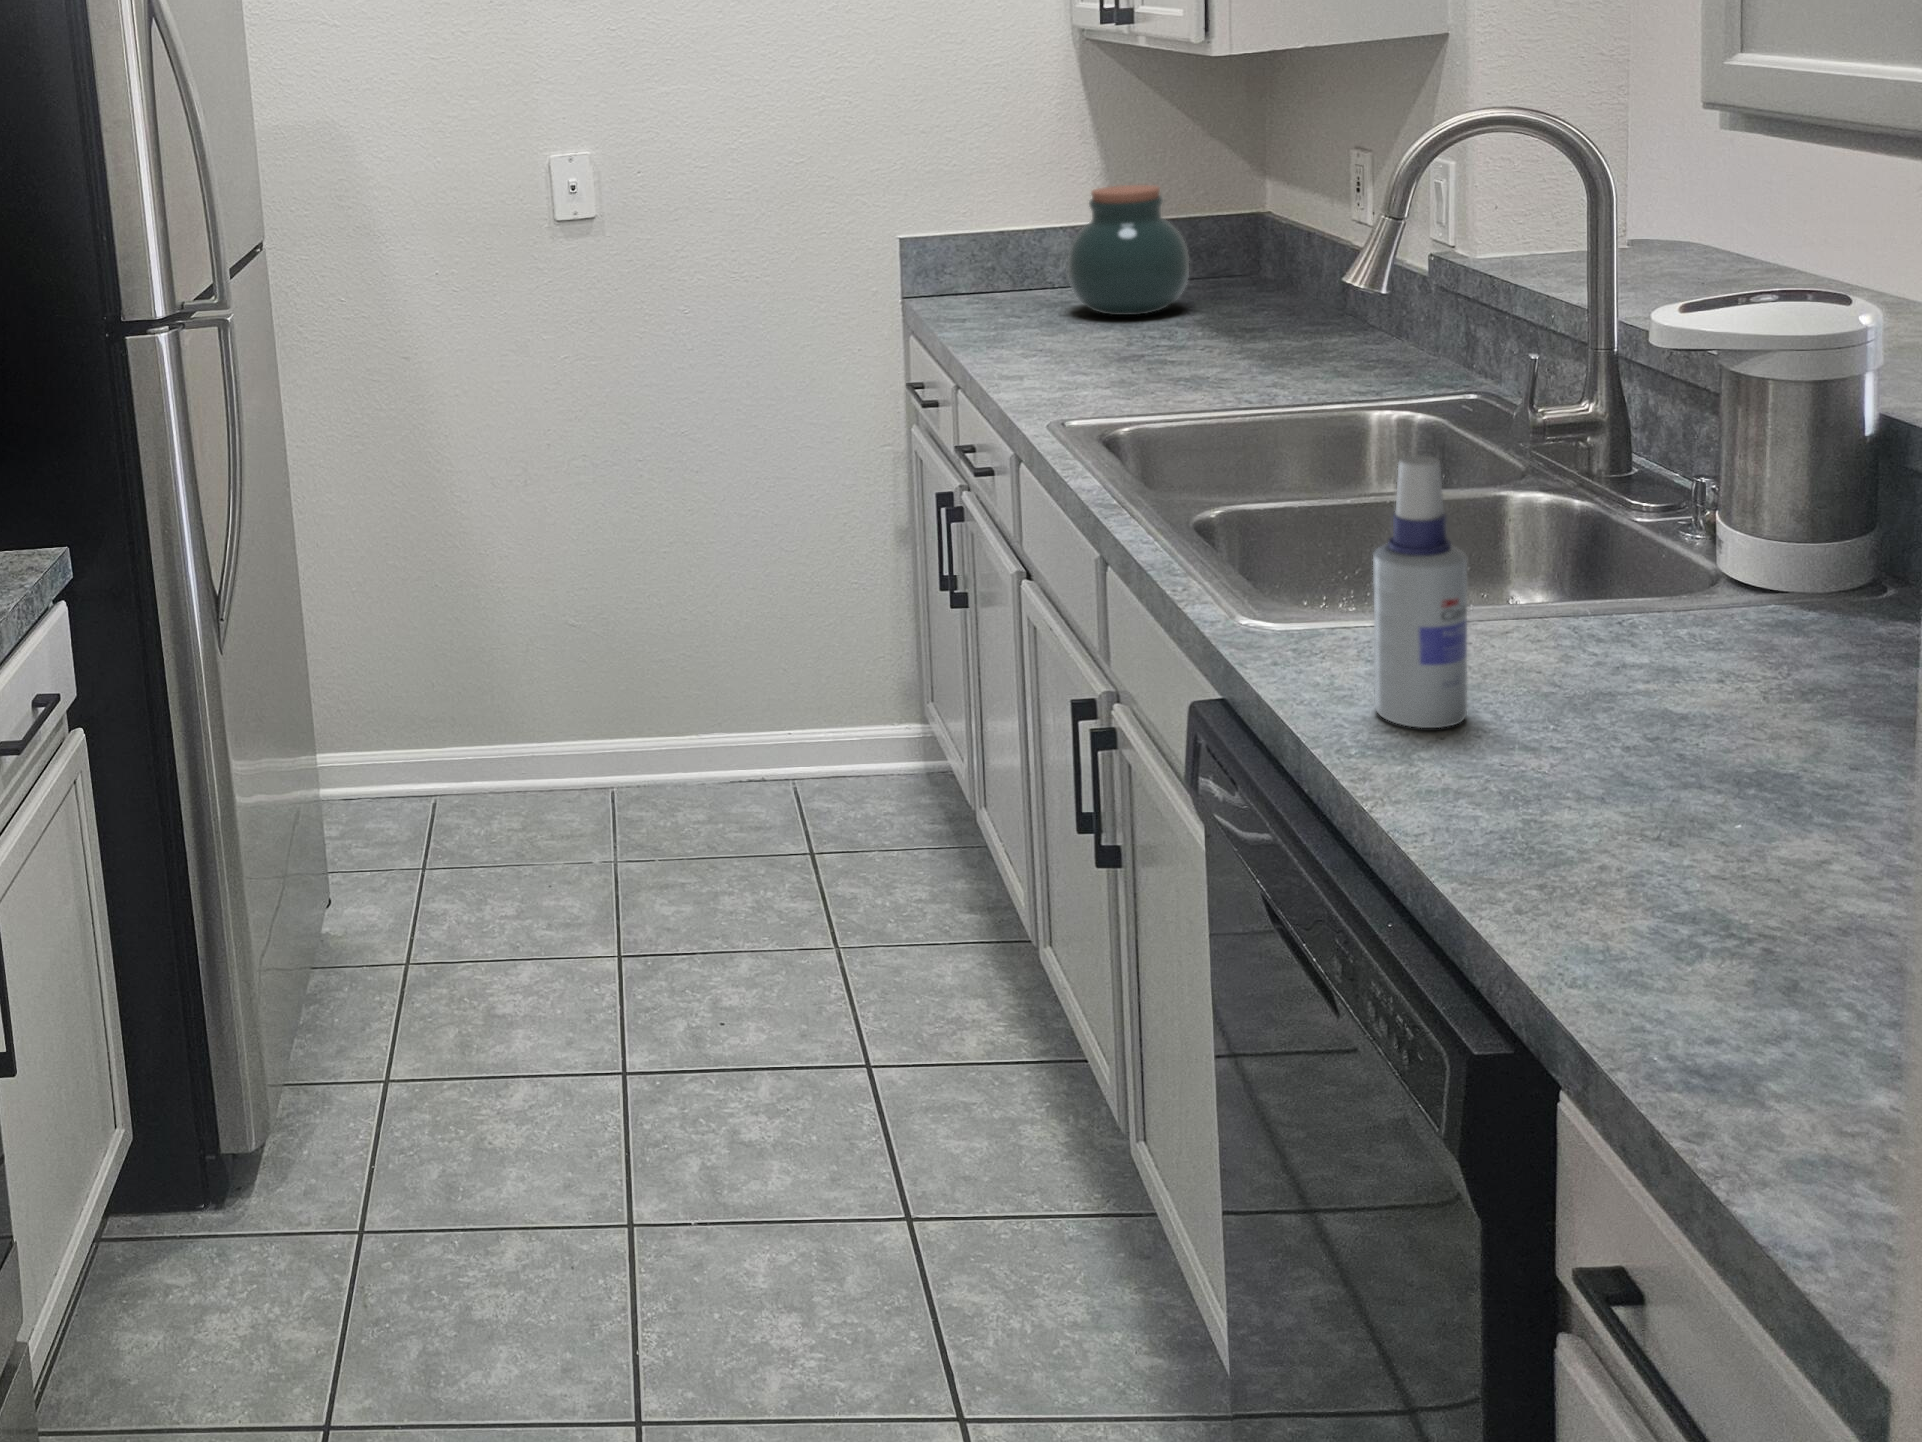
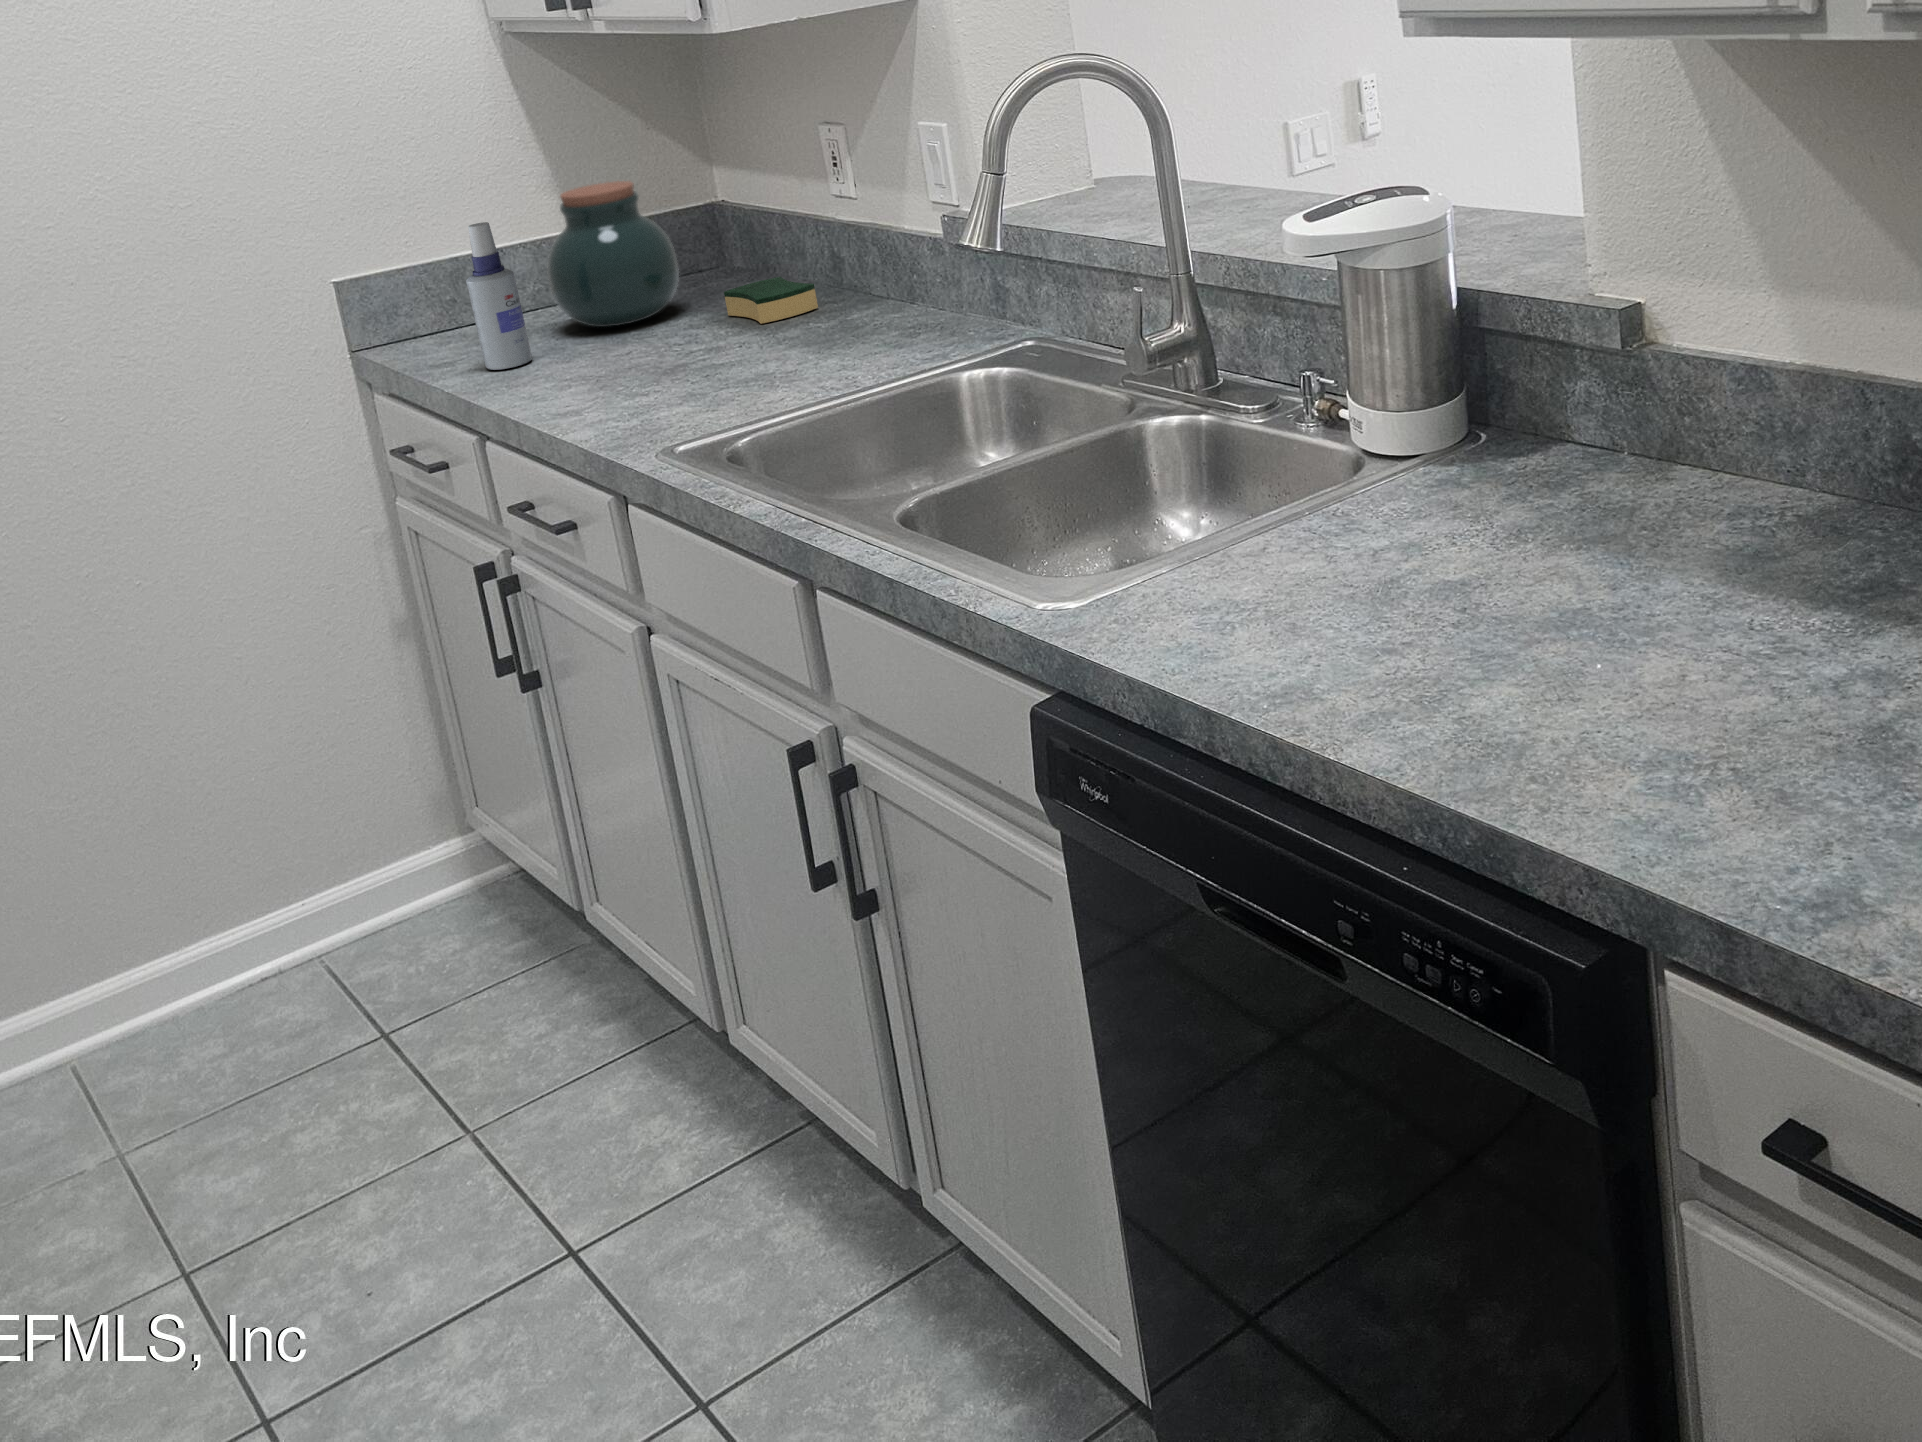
sponge: none [1219,295,1306,335] -> present [724,277,818,324]
spray bottle: present [1373,456,1467,728] -> present [466,222,532,370]

